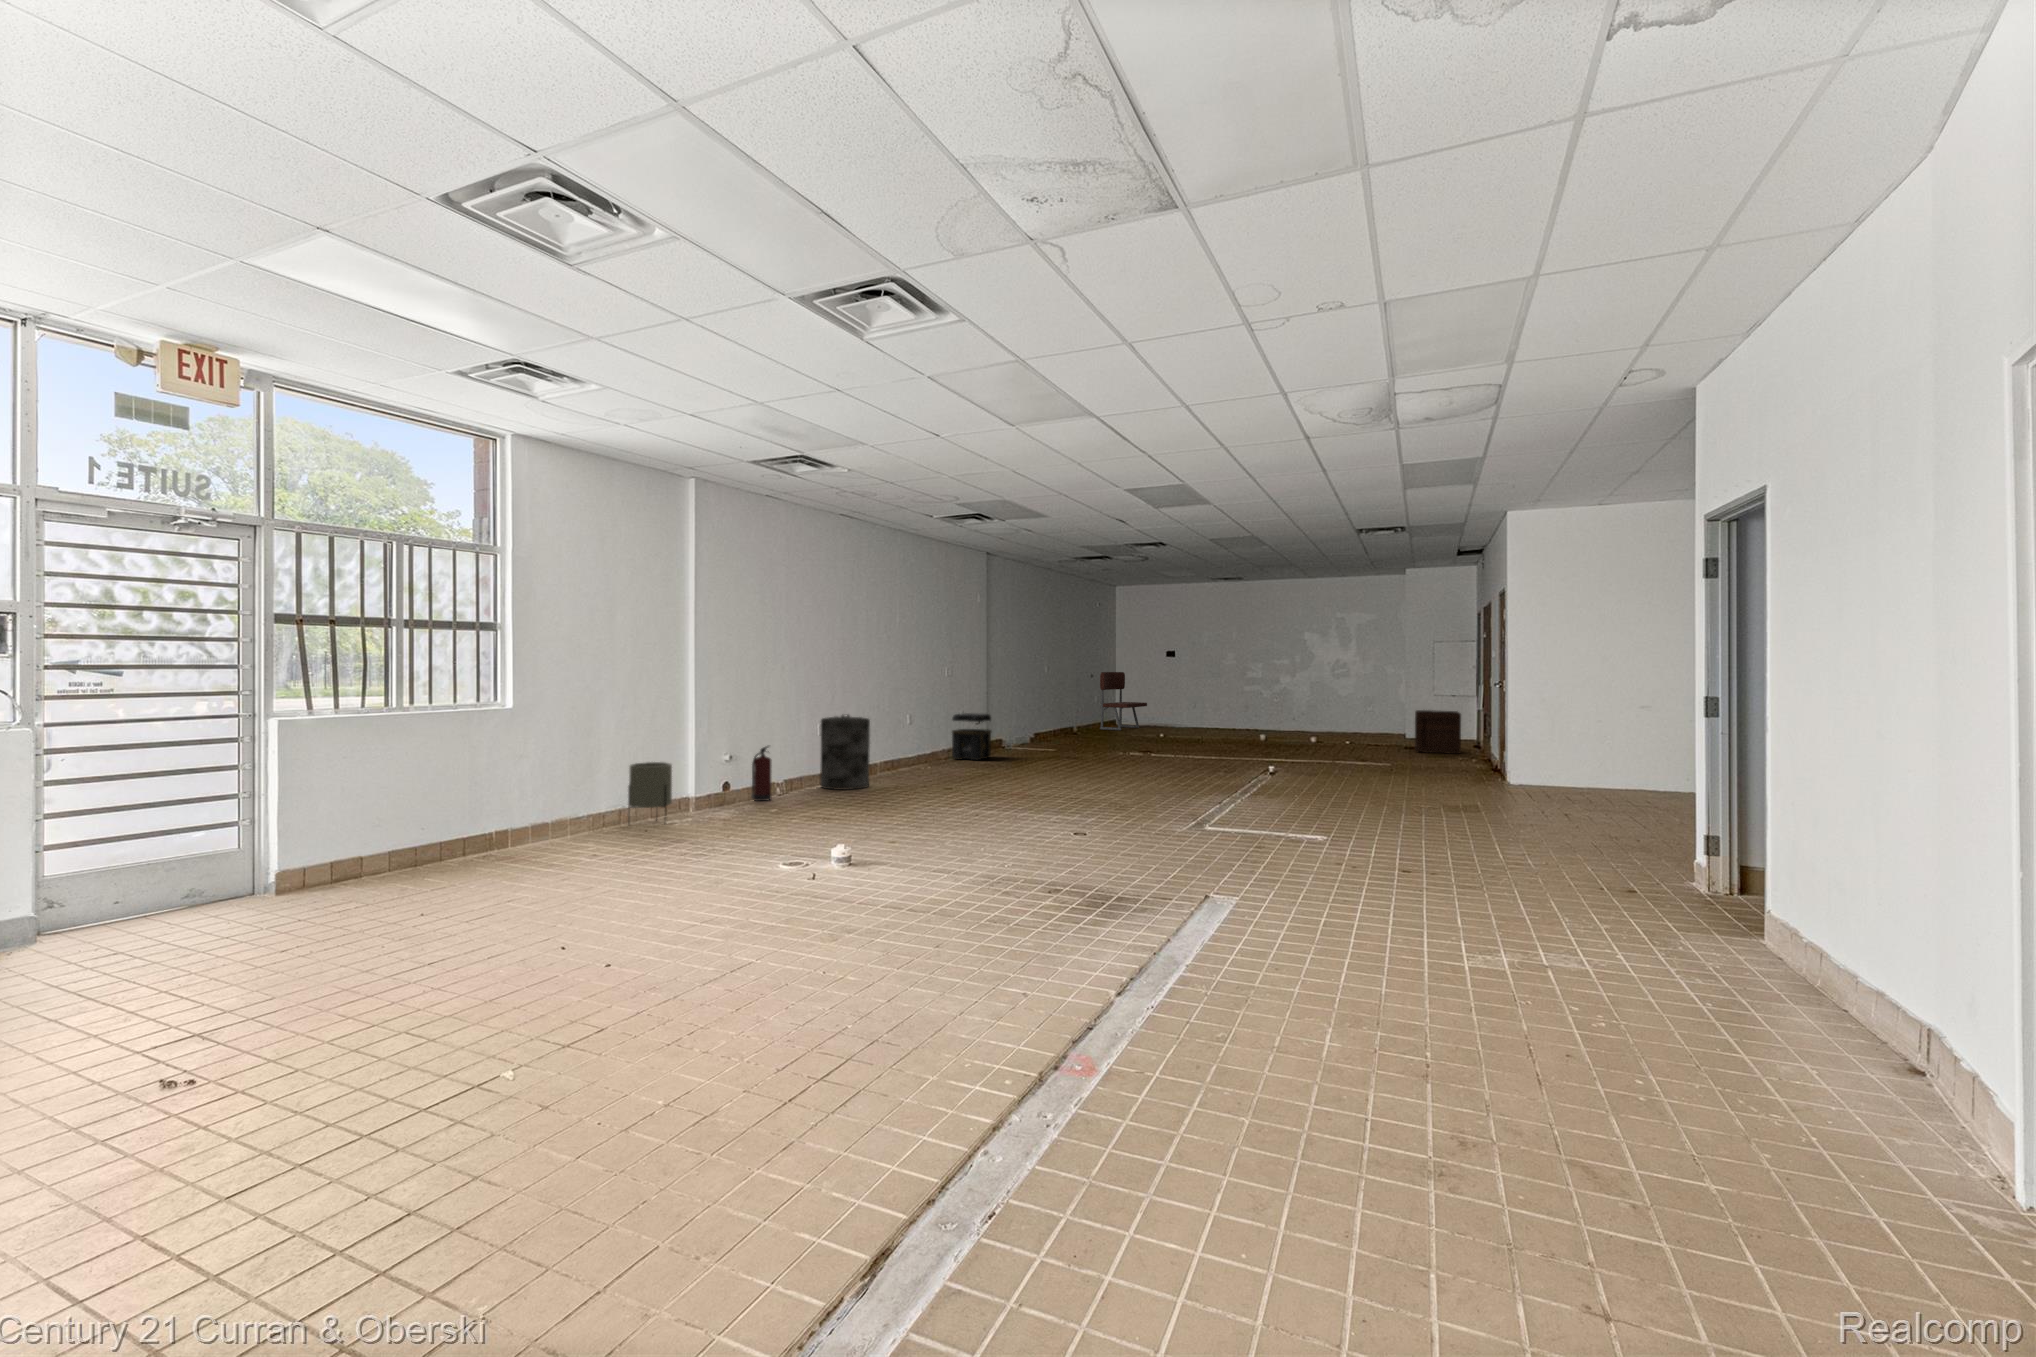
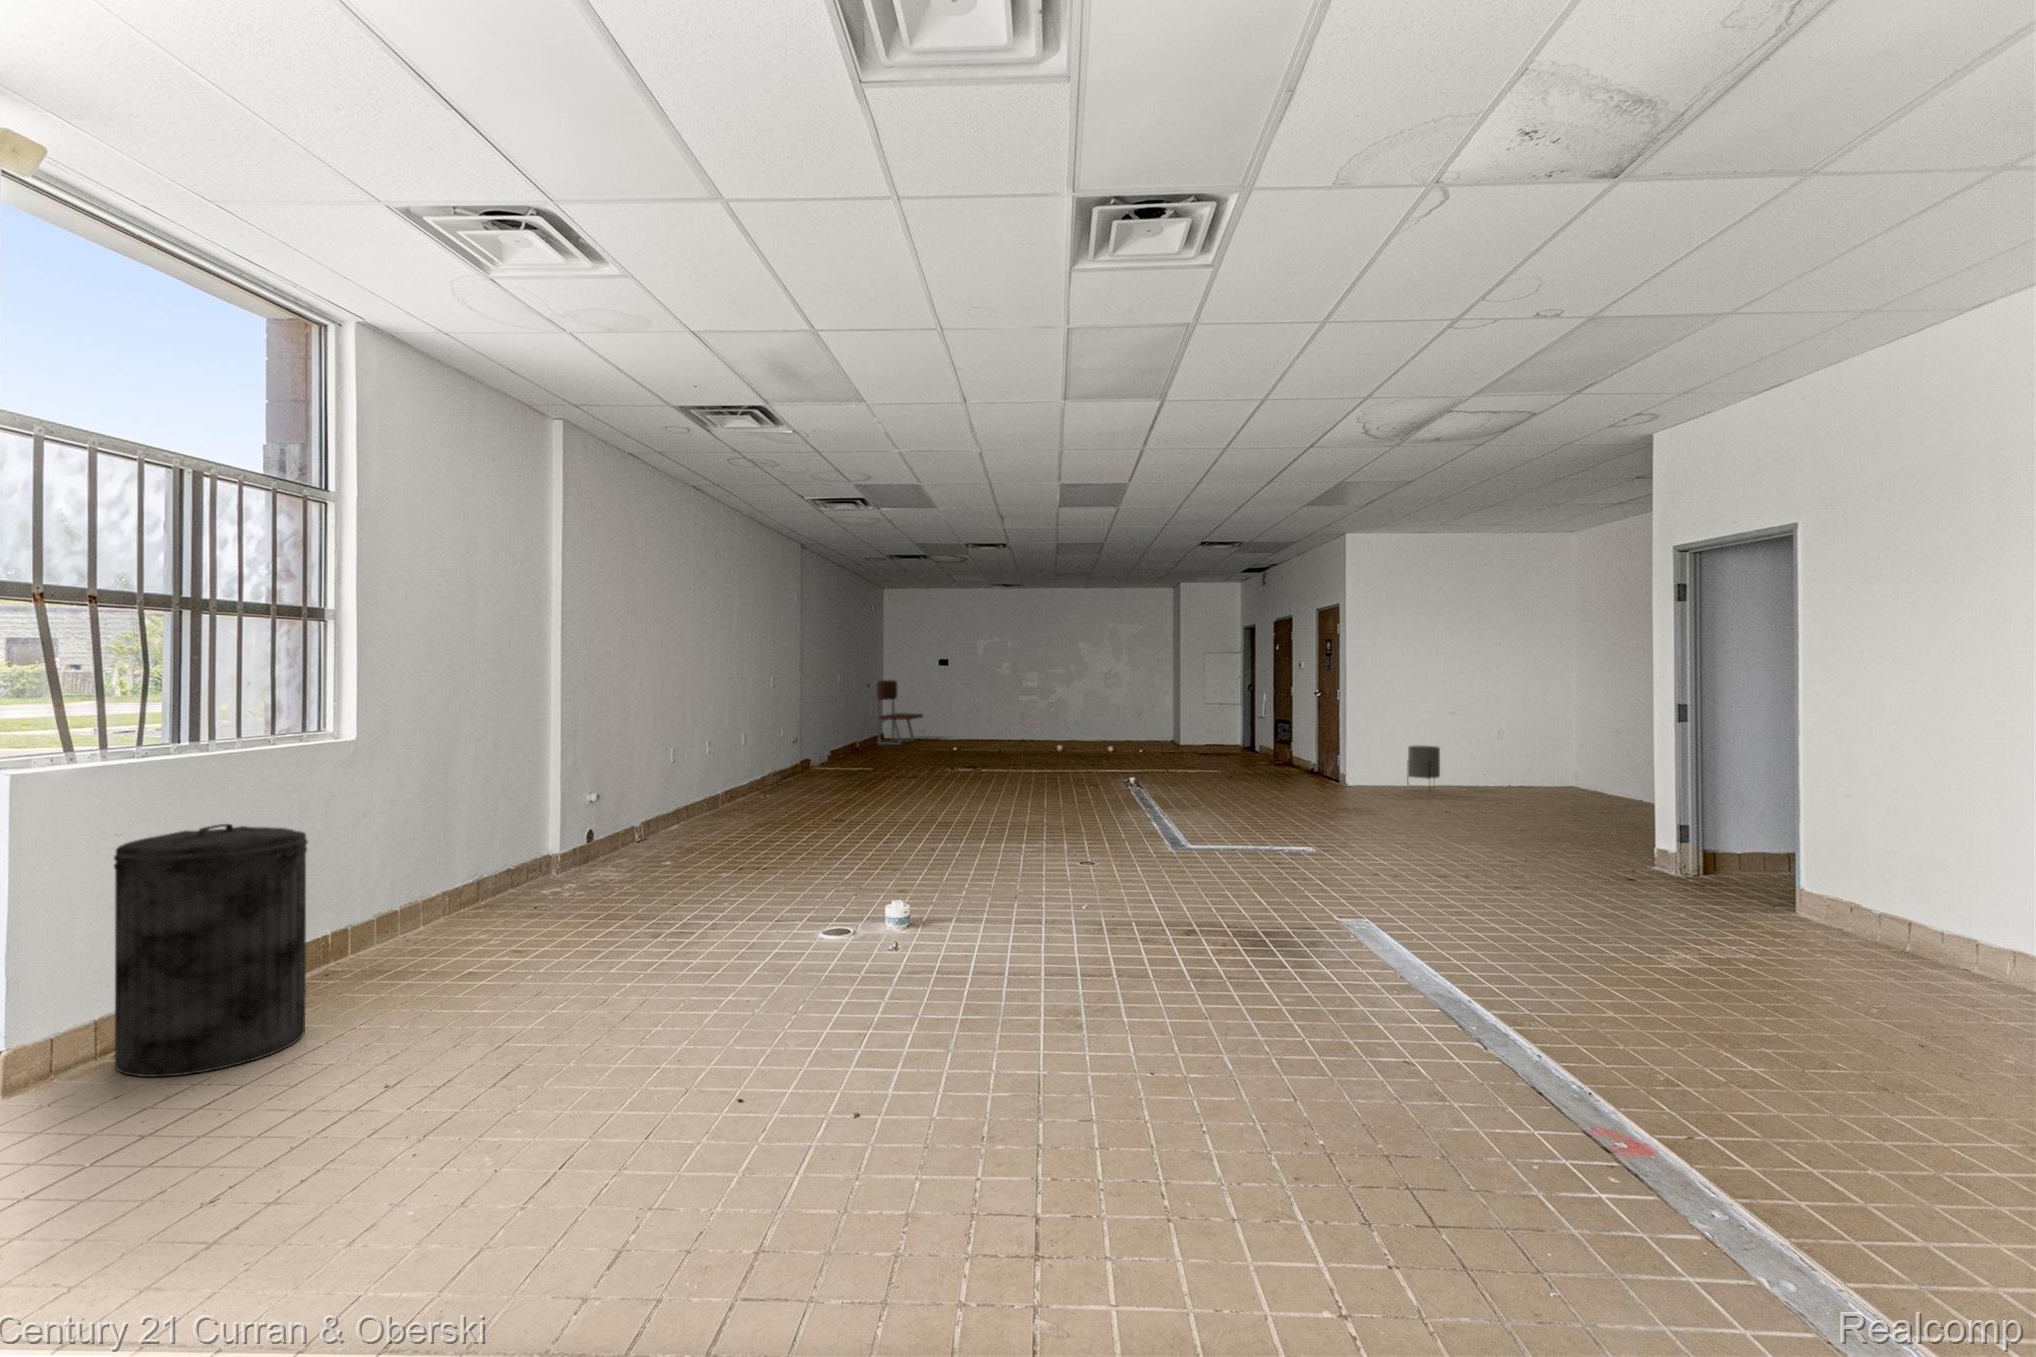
wooden crate: present [1415,710,1461,754] -> none [1216,715,1265,757]
toolbox: present [952,713,991,760] -> none [776,730,821,786]
trash can: present [820,715,870,790] -> present [114,824,308,1077]
fire extinguisher: present [751,746,772,801] -> none [617,779,641,854]
planter: present [628,762,672,809] -> present [1407,746,1440,785]

